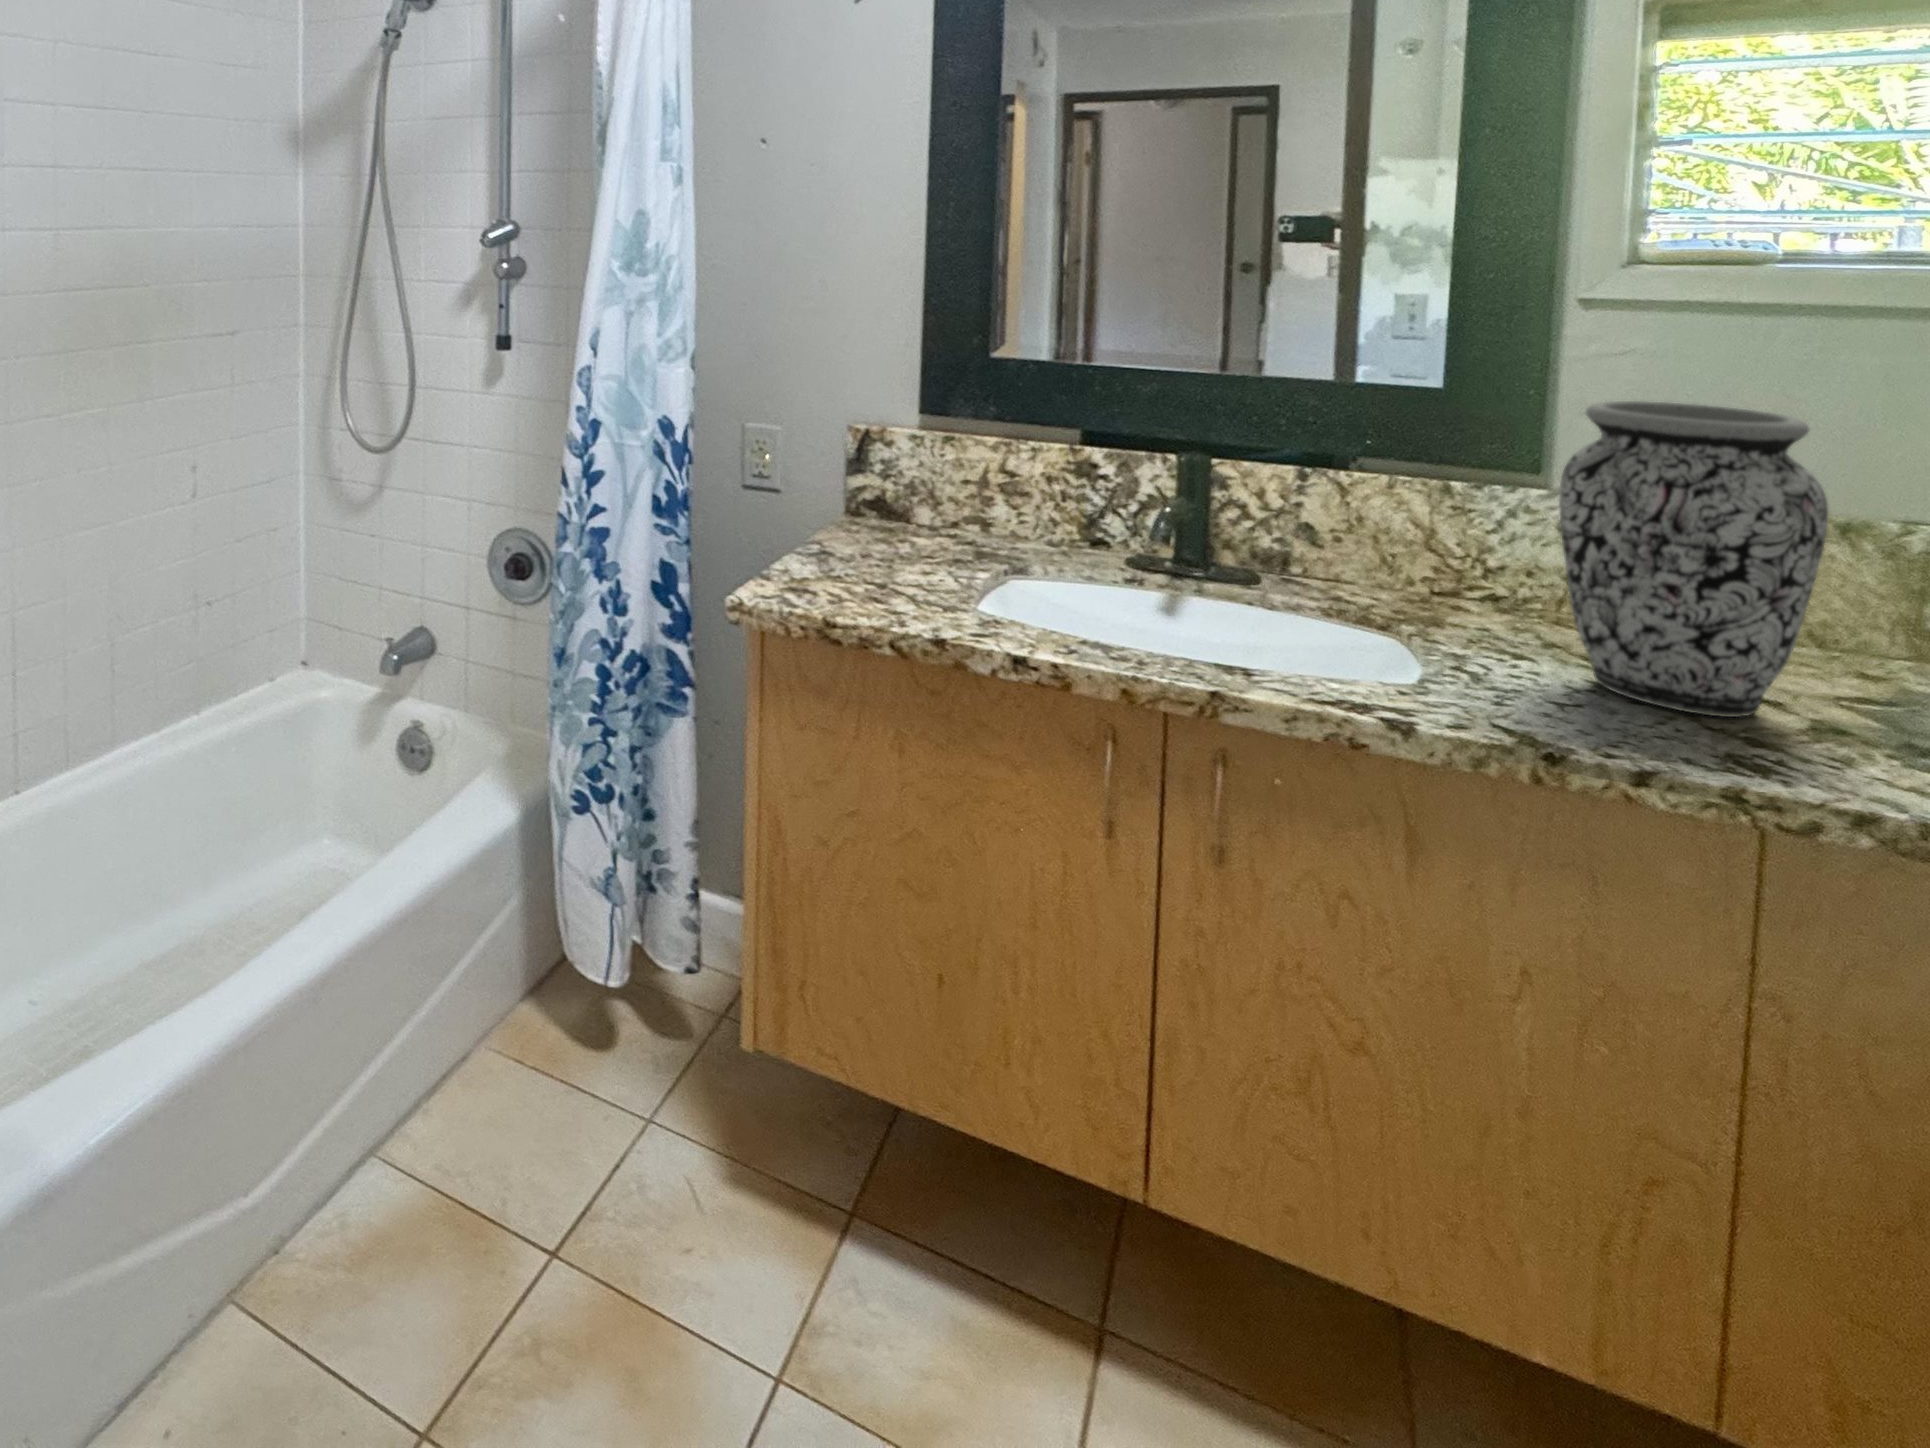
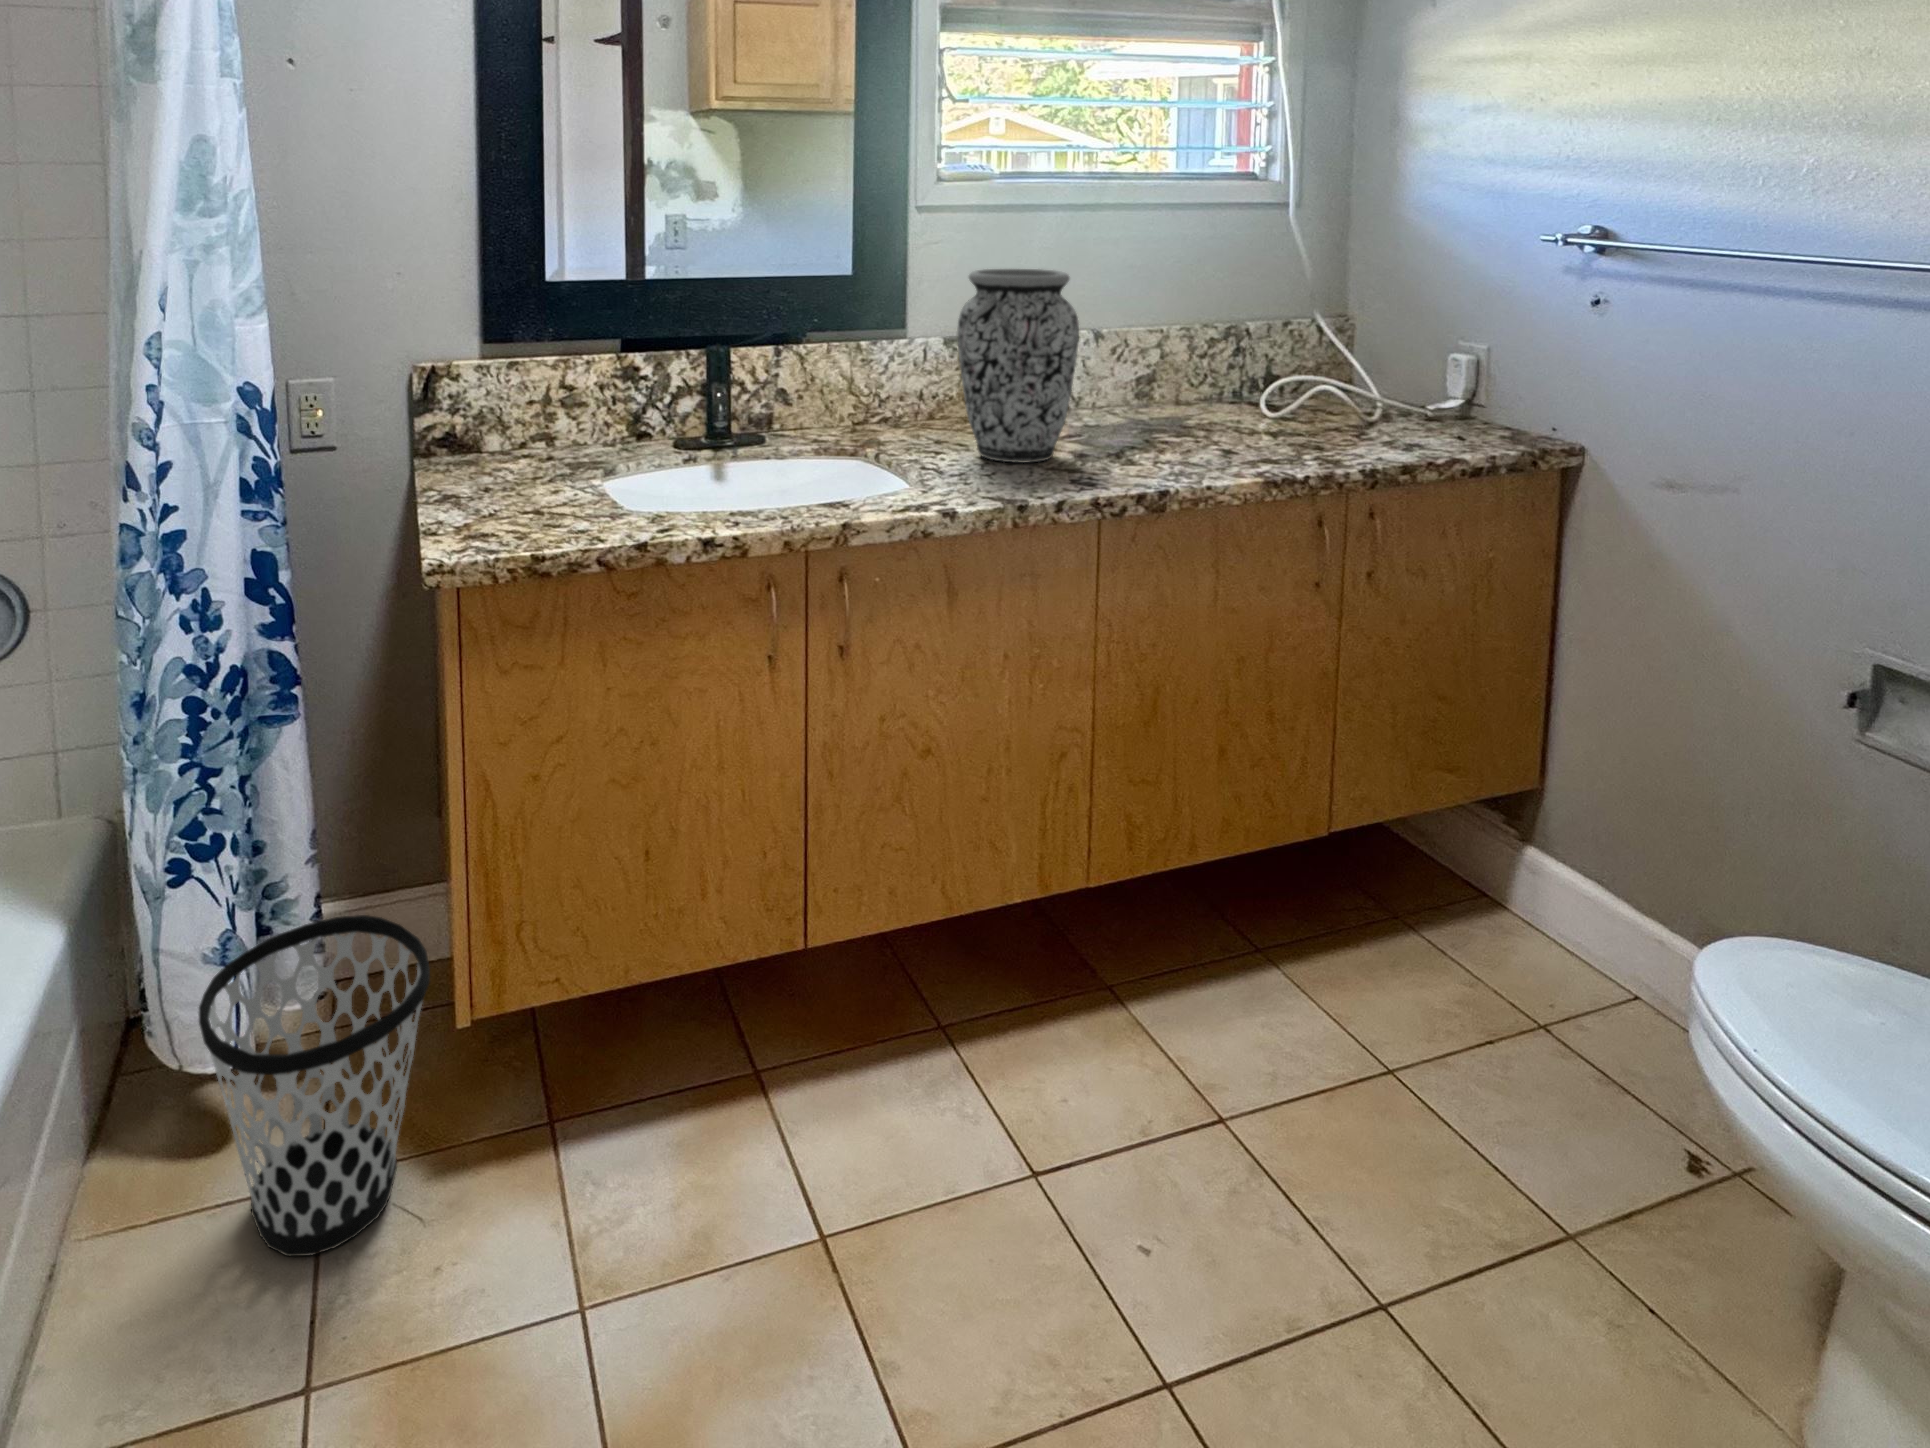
wastebasket: none [560,890,744,1171] -> present [199,915,430,1256]

